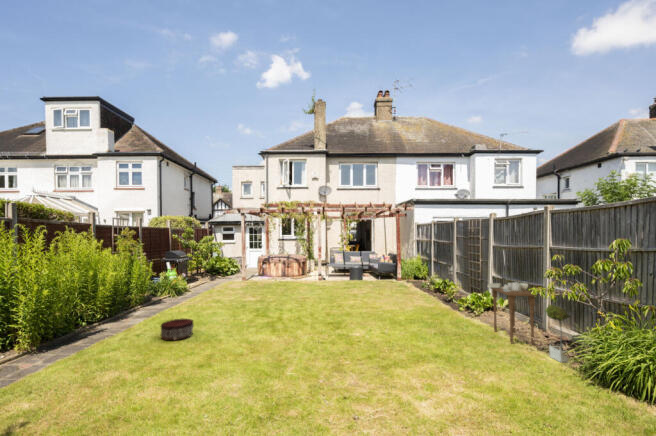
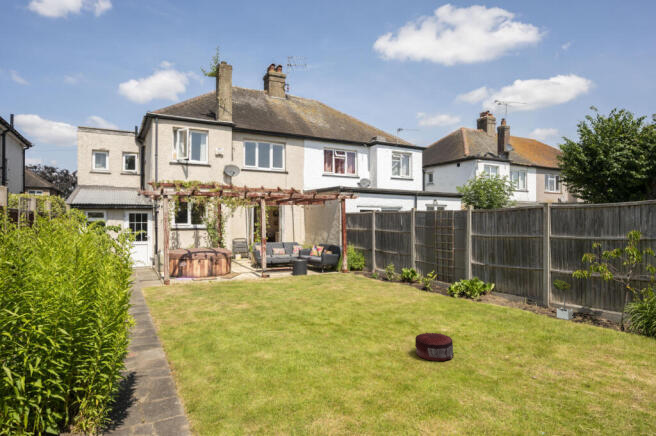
side table: present [488,282,536,345] -> none [492,264,537,313]
pouf: present [161,318,194,340] -> present [415,333,454,361]

